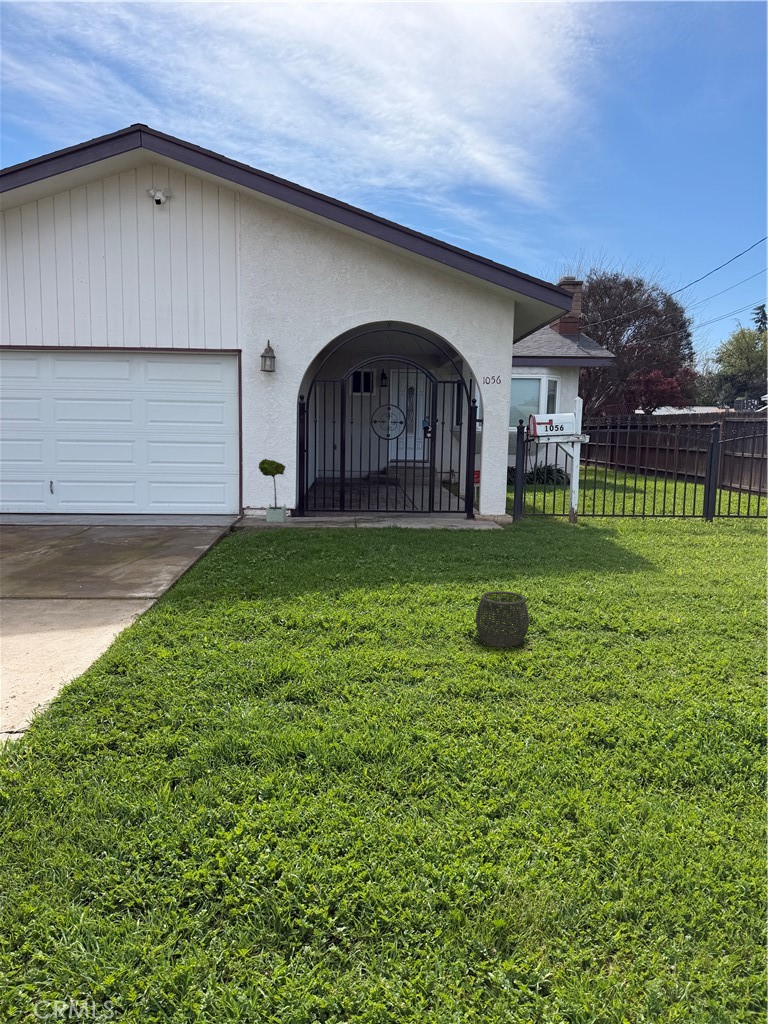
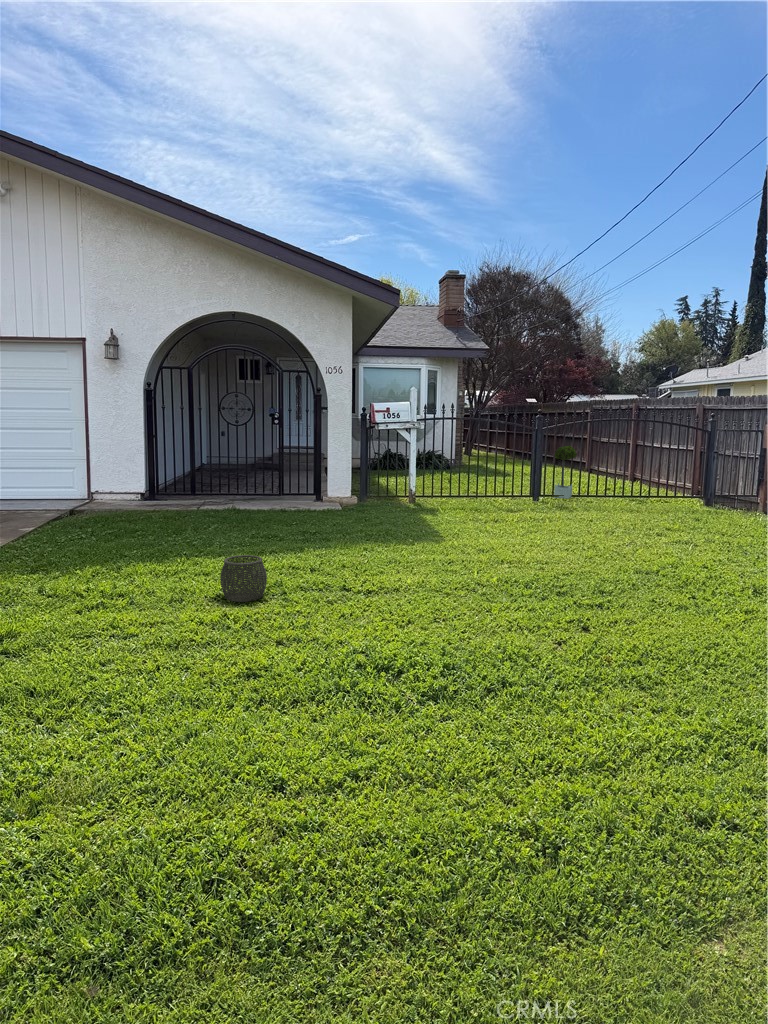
potted tree: present [259,459,286,522] -> present [554,446,577,499]

